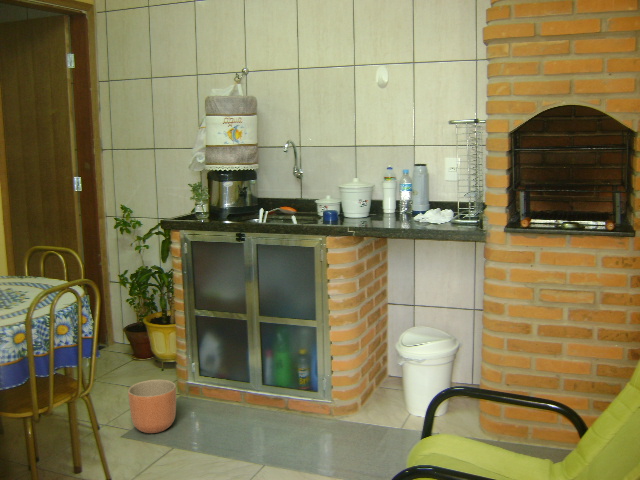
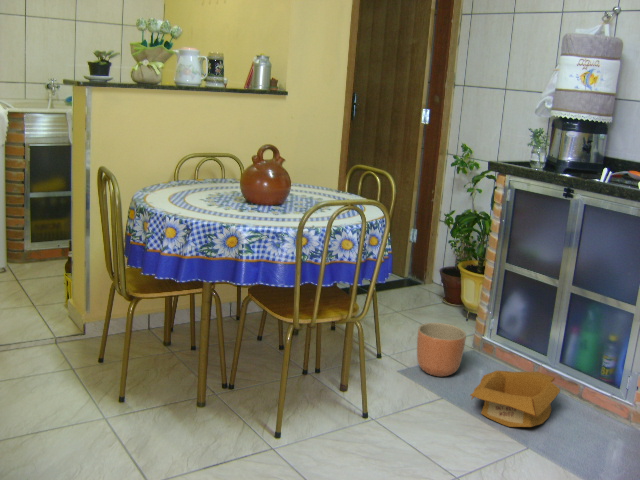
cardboard box: none [198,400,272,458] -> present [471,371,560,427]

